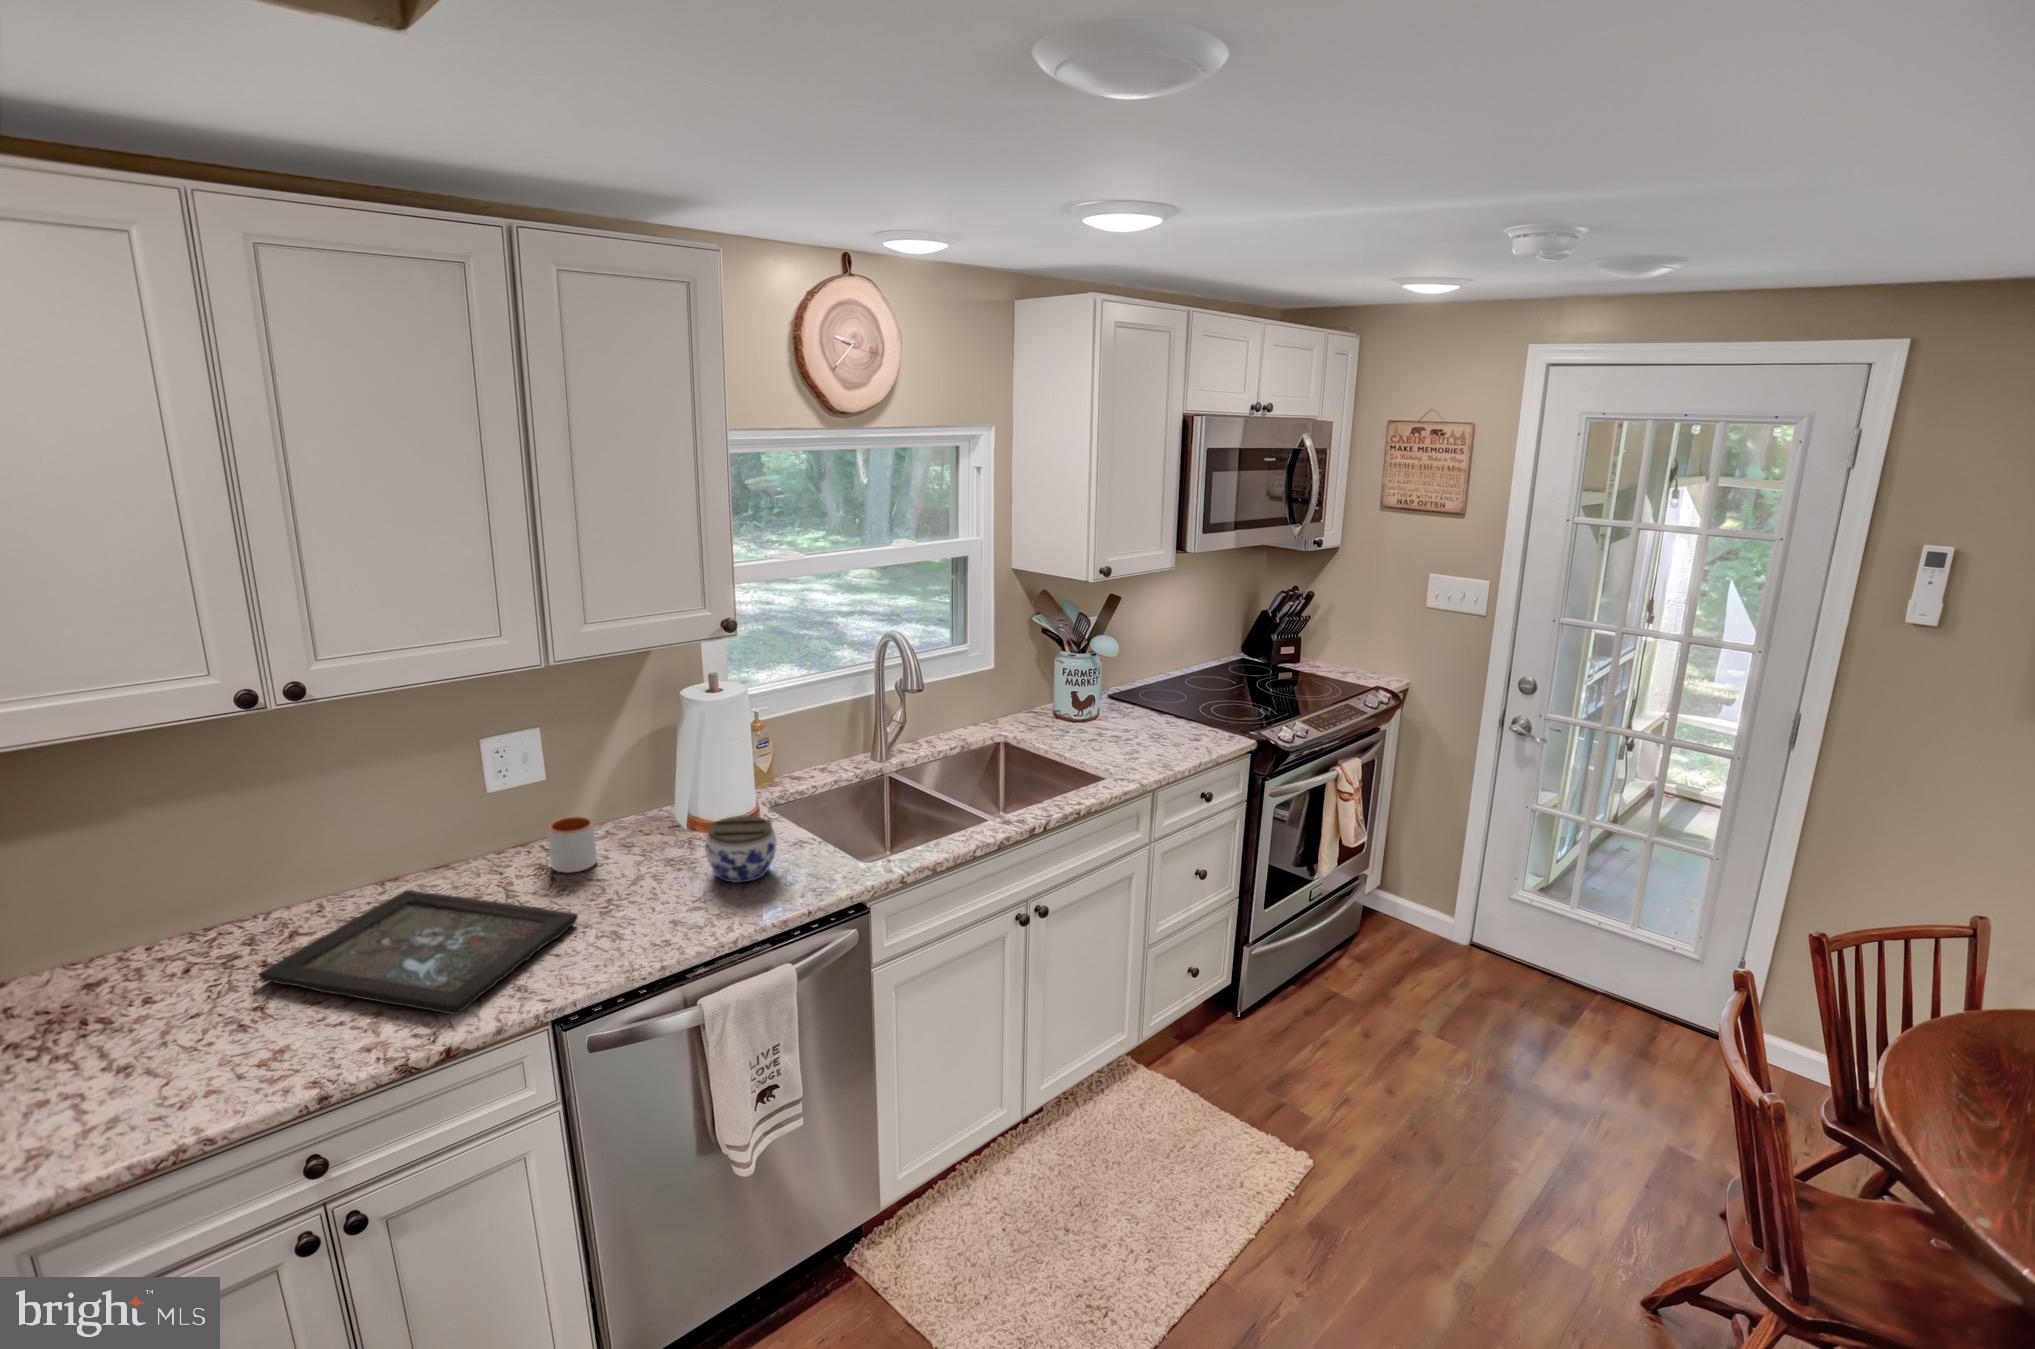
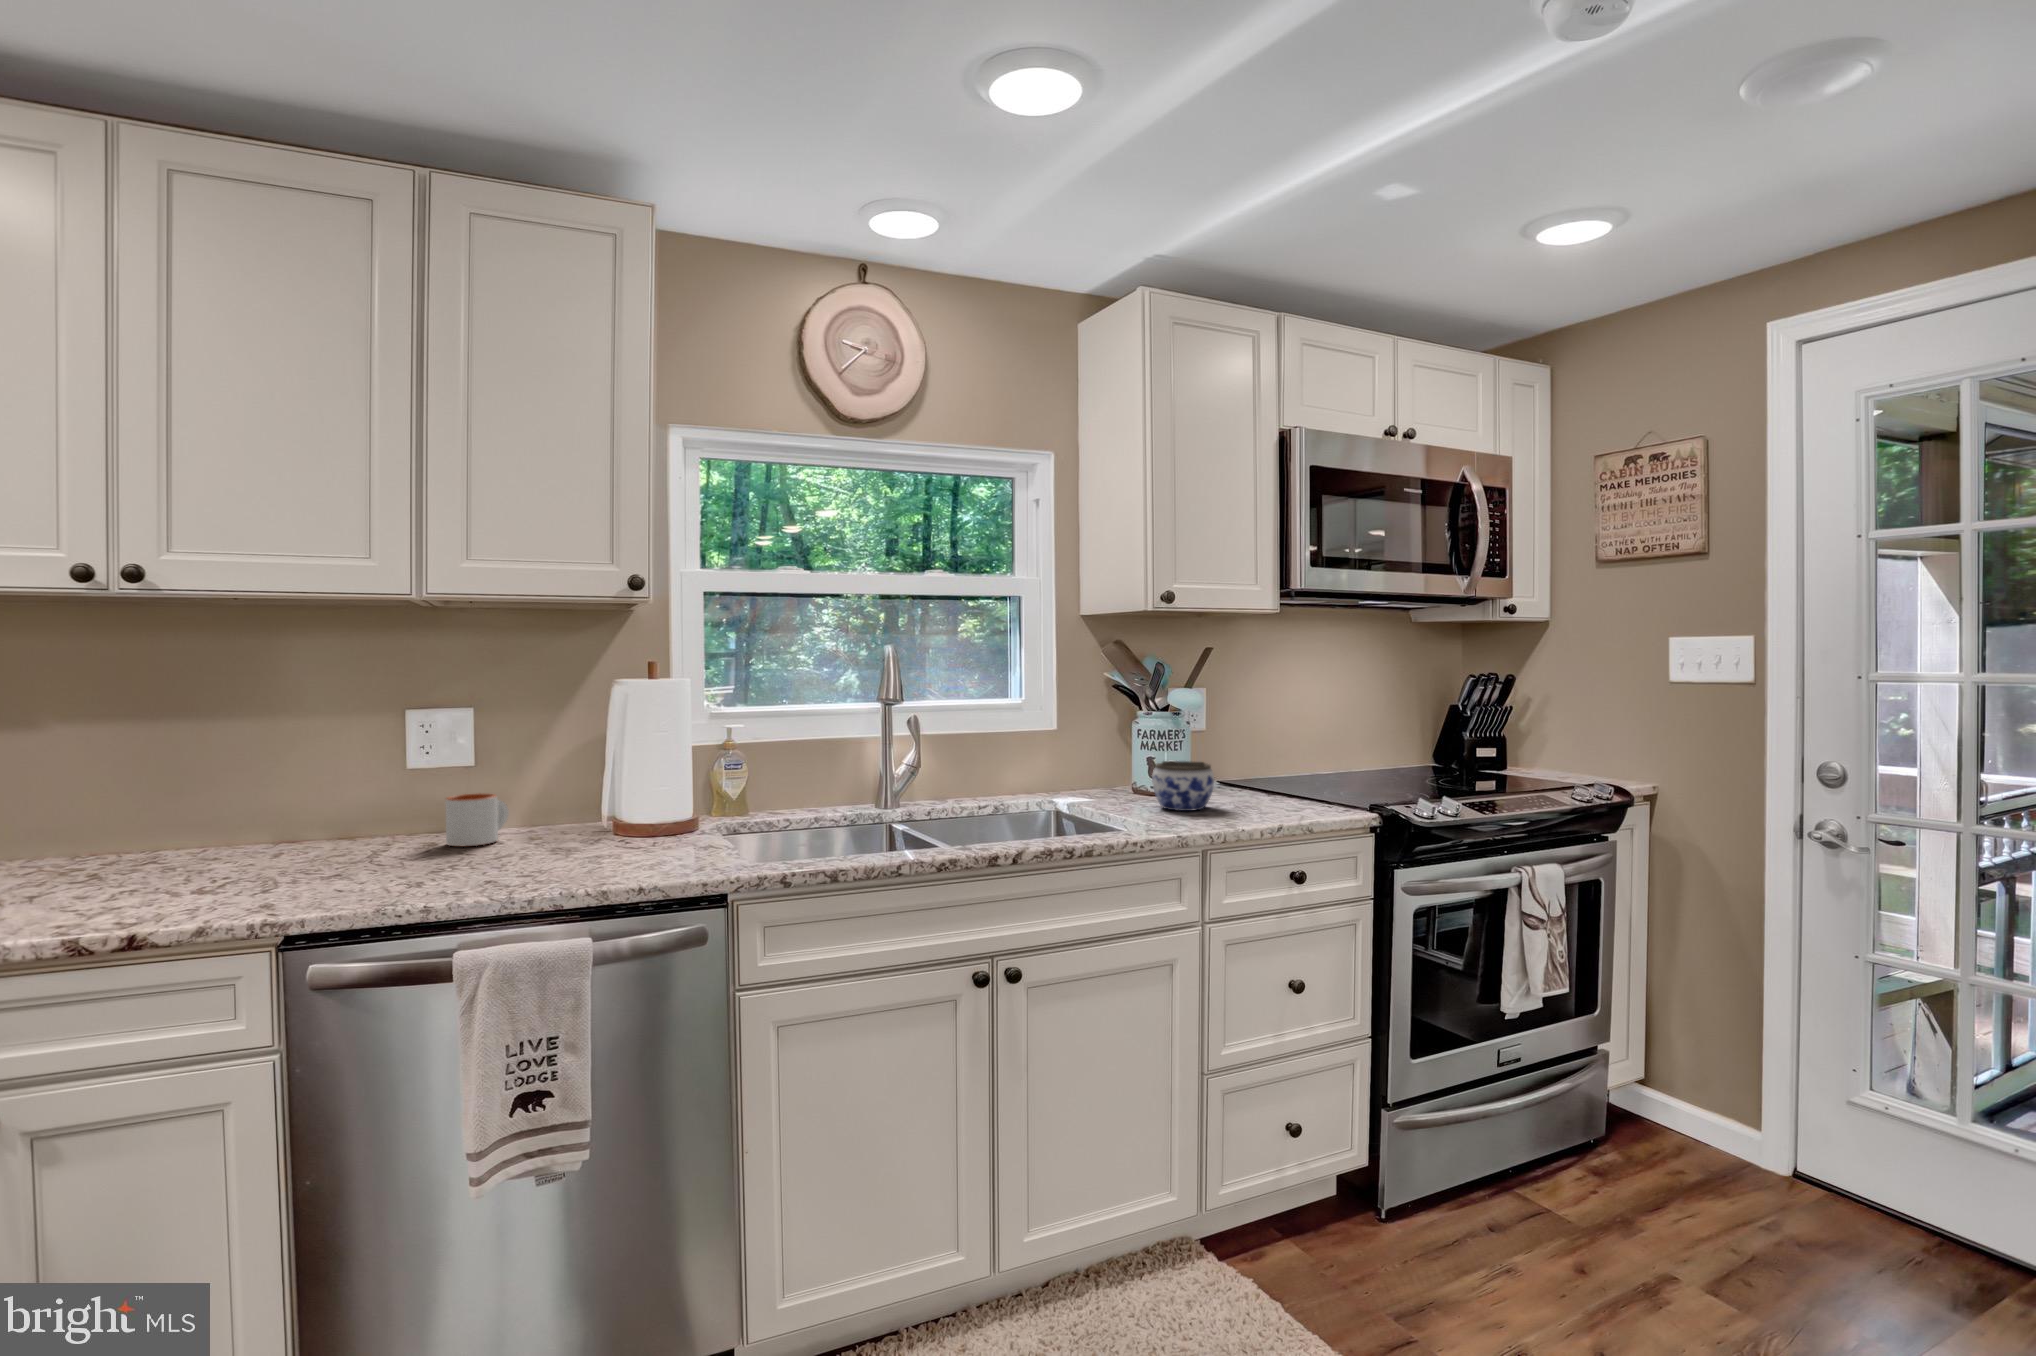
jar: present [705,816,776,883] -> present [1152,761,1214,811]
tray: present [259,890,578,1015] -> none [66,842,399,913]

